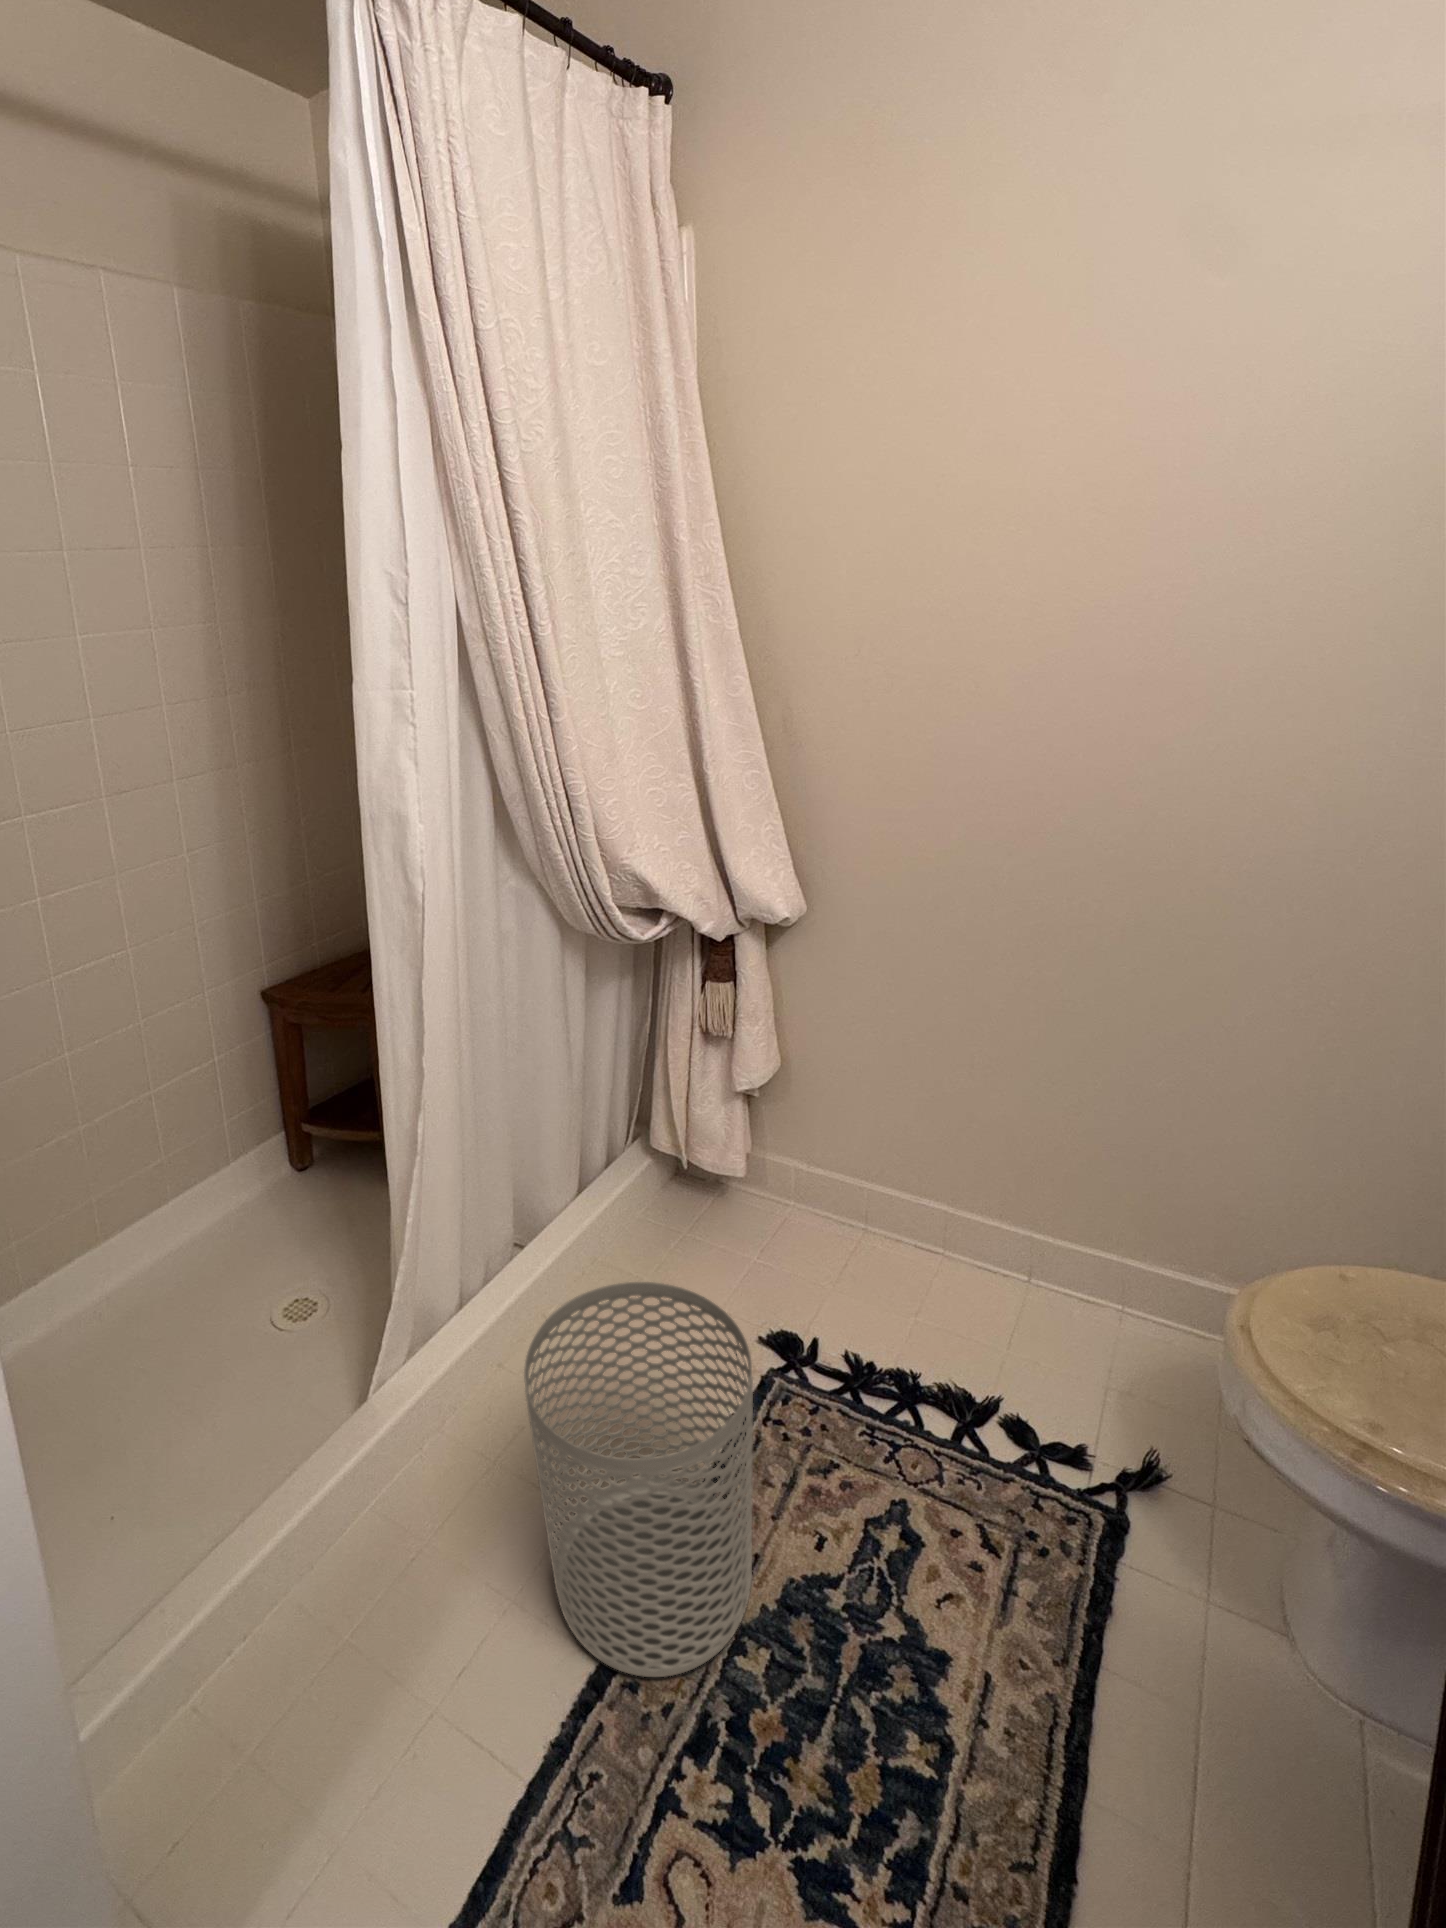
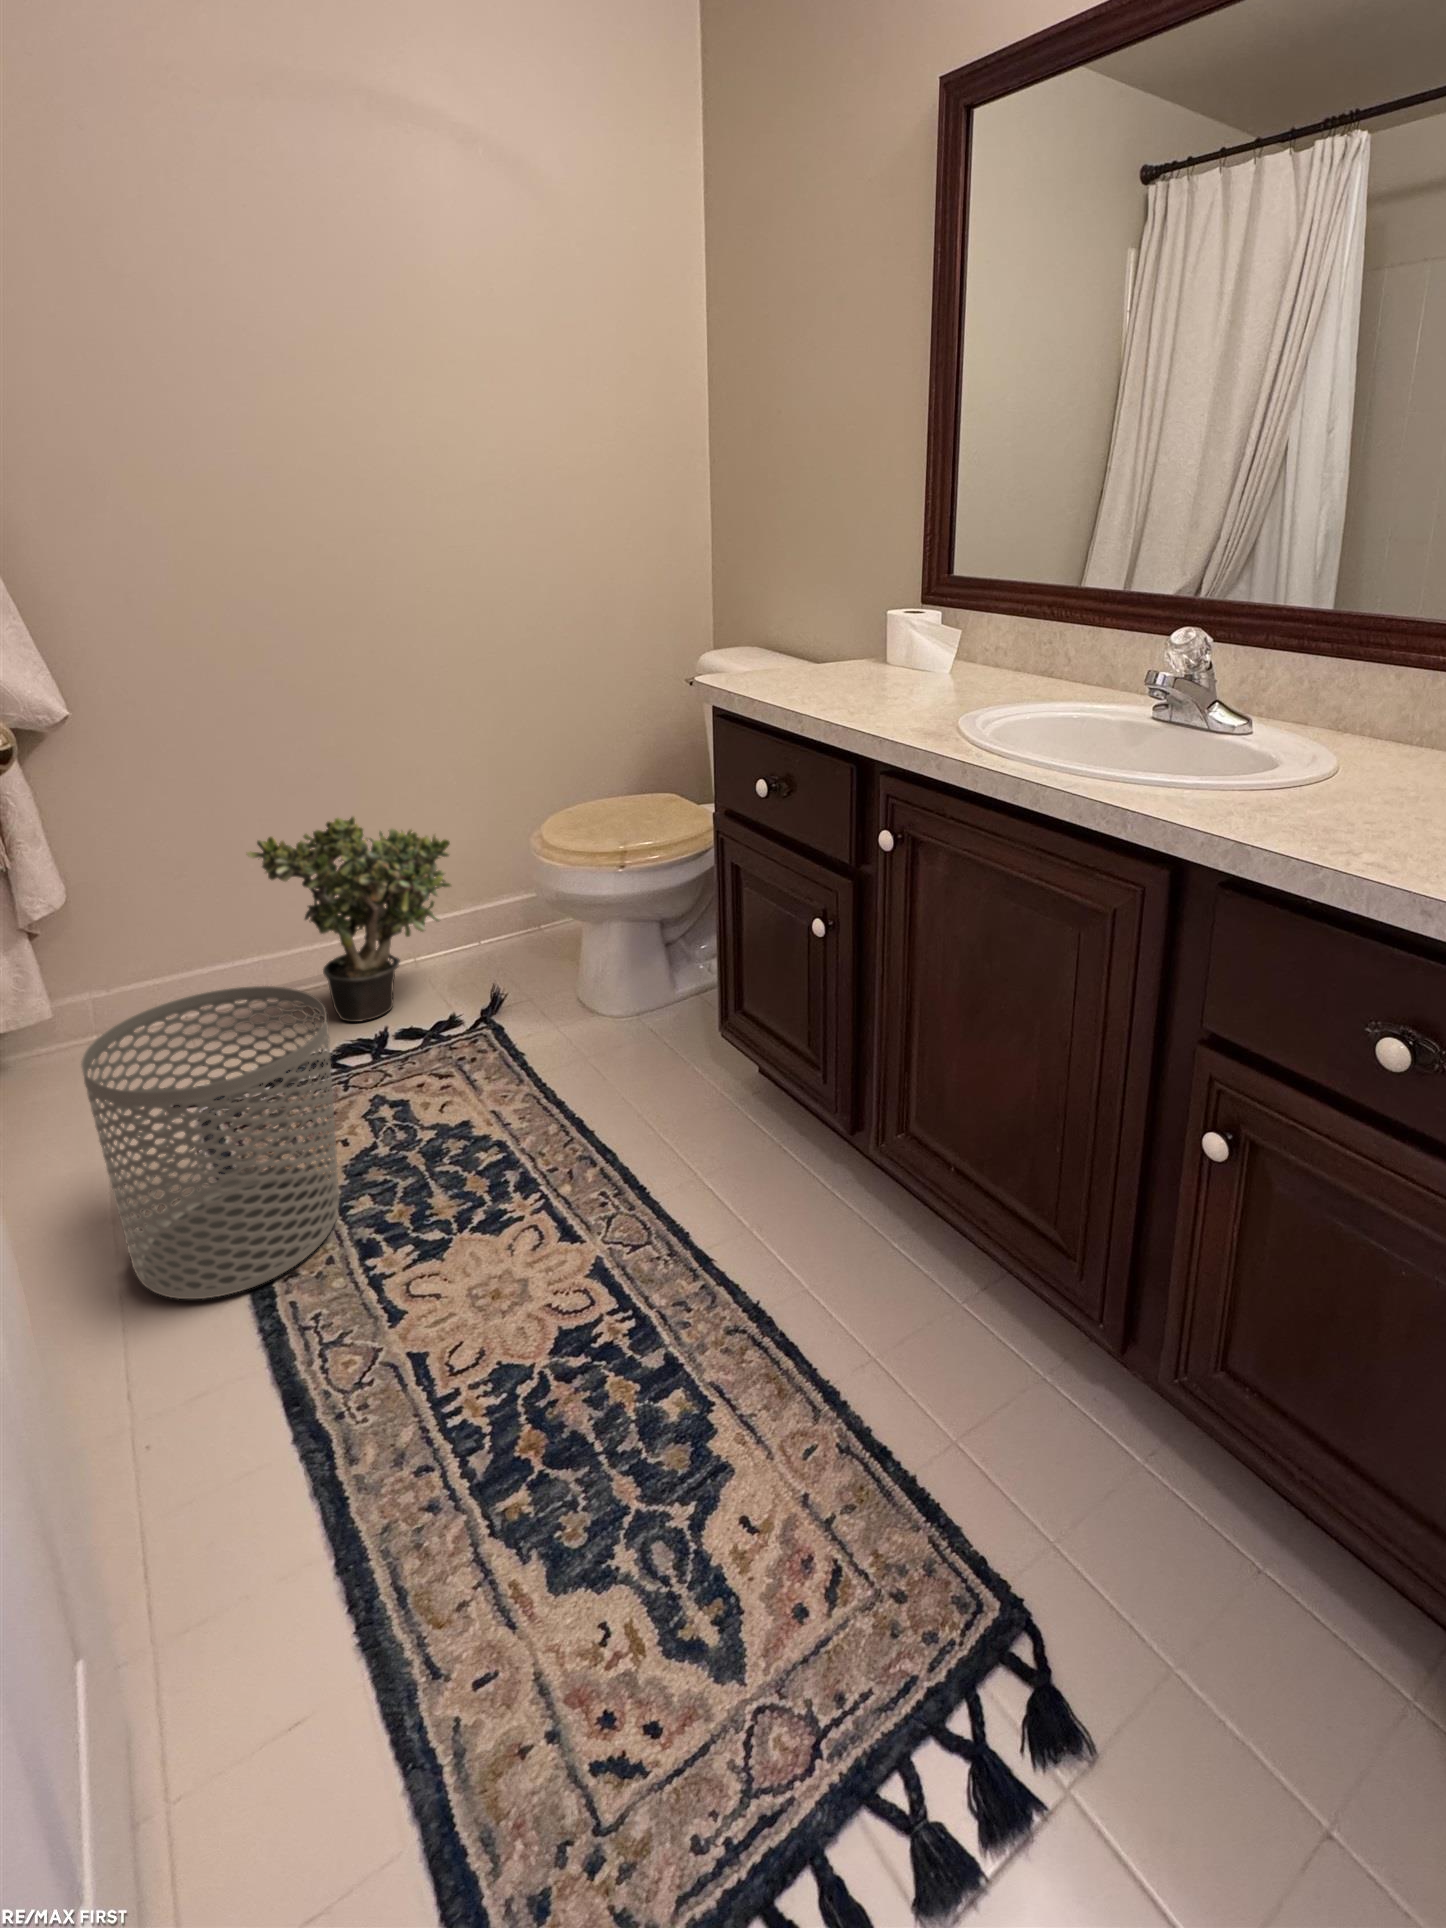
potted plant: none [892,1104,1147,1377] -> present [247,817,451,1022]

